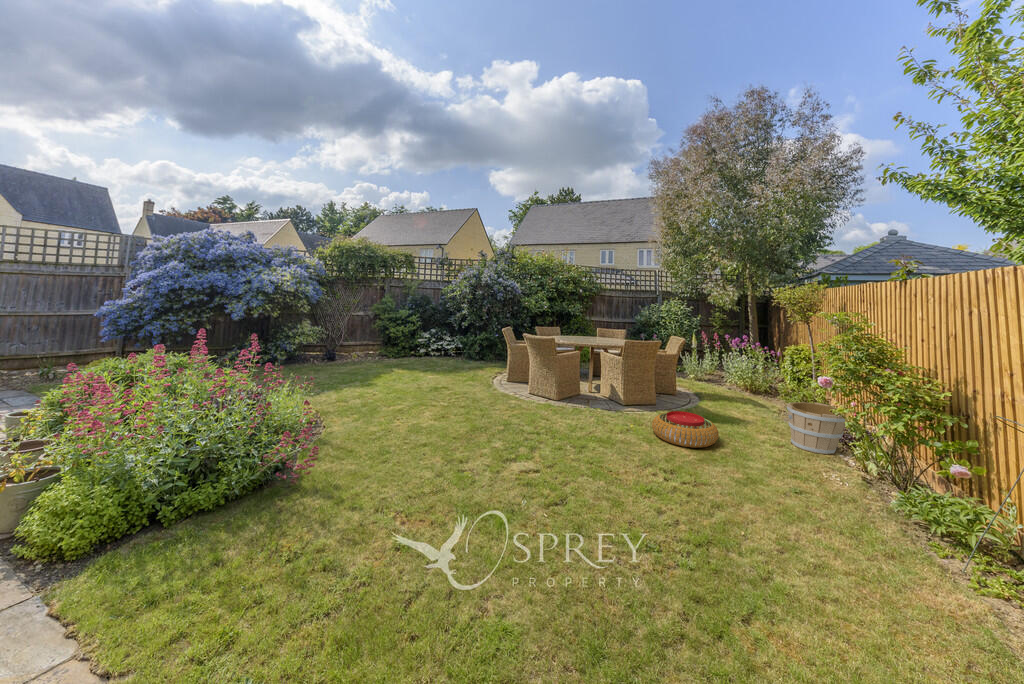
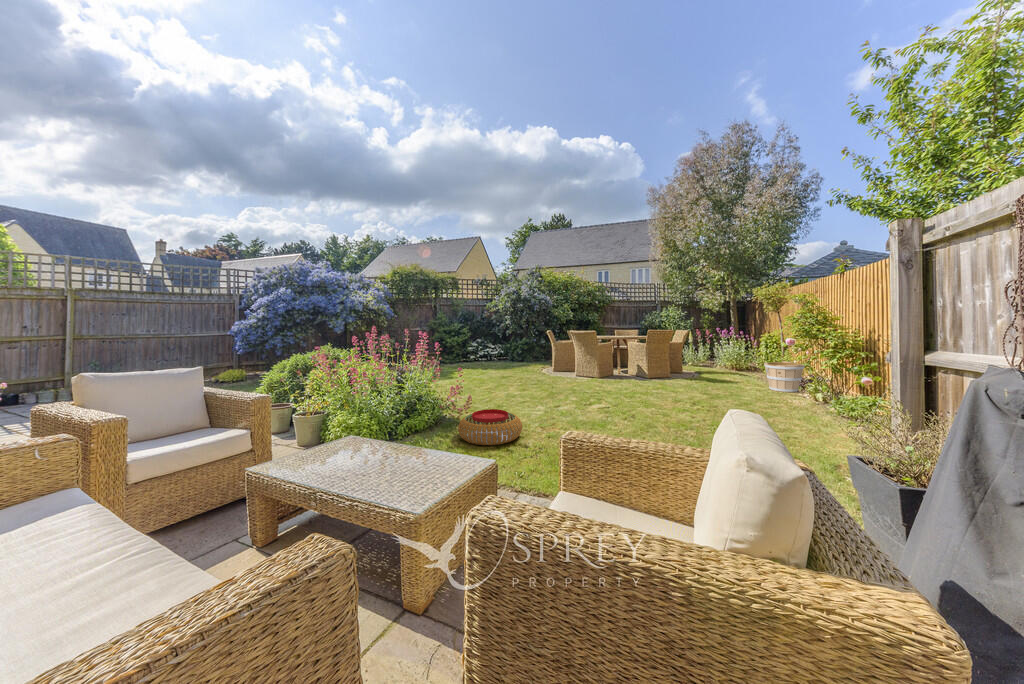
pouf: present [652,411,719,448] -> present [458,409,522,445]

